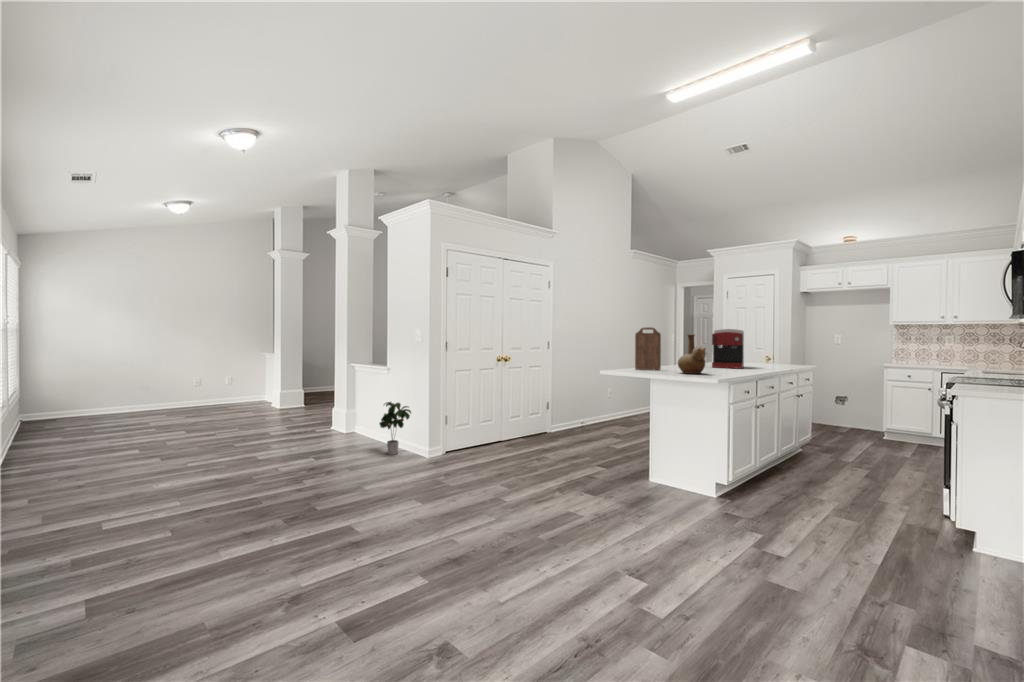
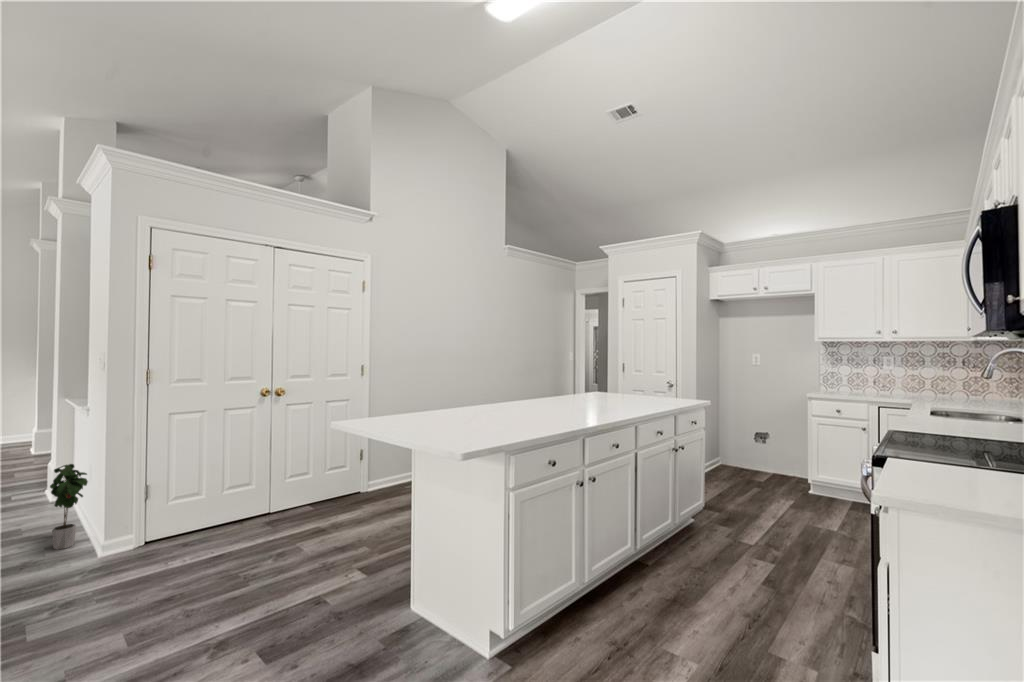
cutting board: present [635,327,661,370] -> none [396,352,435,421]
coffee maker: present [712,329,744,368] -> none [539,351,592,413]
vase: present [678,334,706,374] -> none [438,364,483,434]

